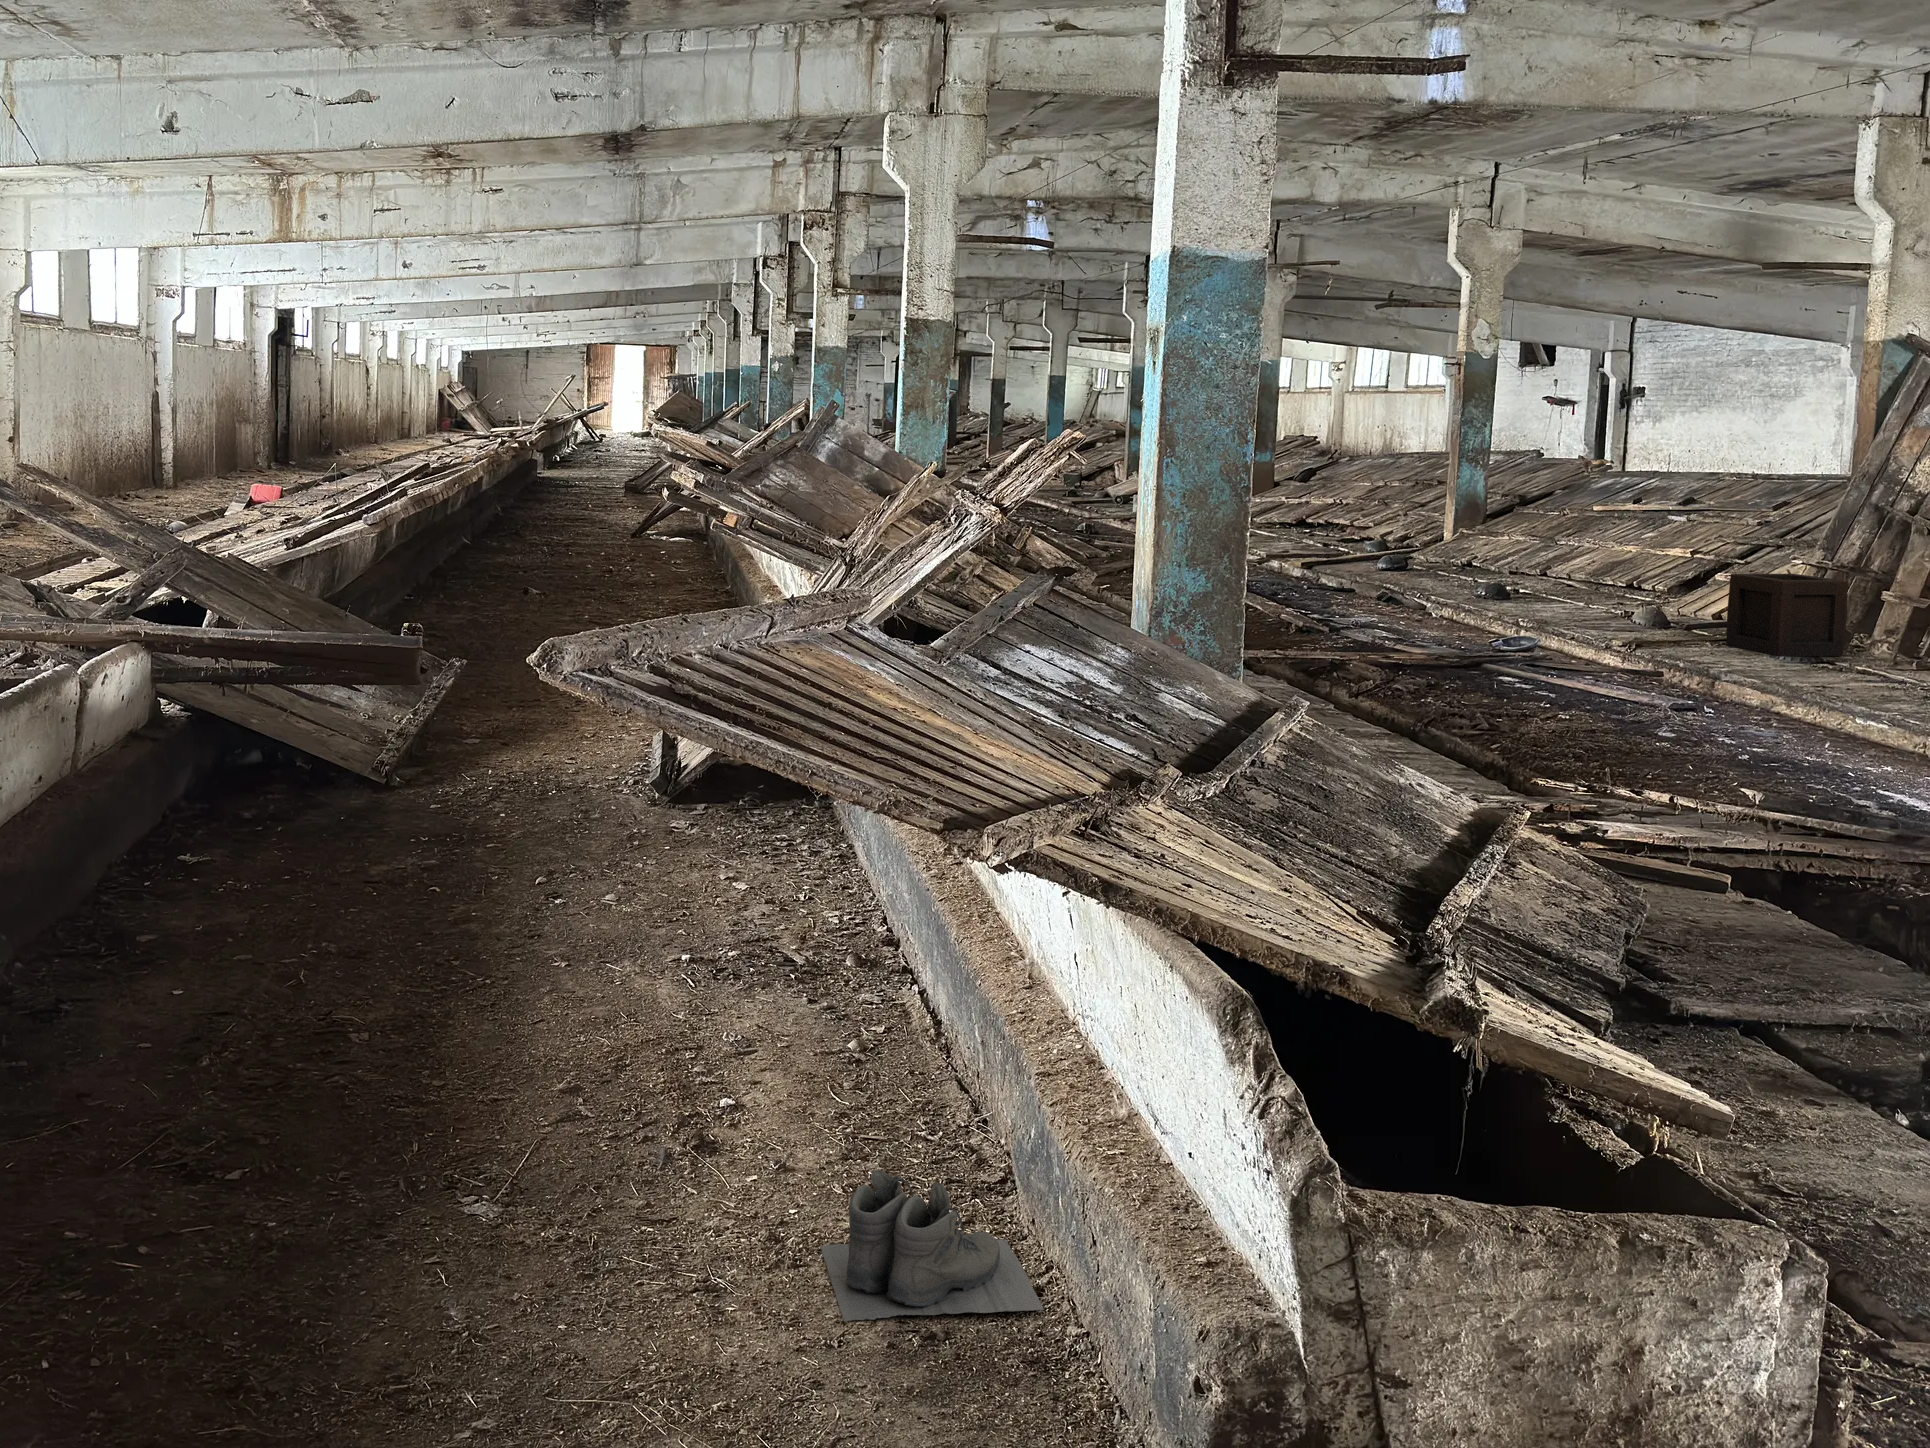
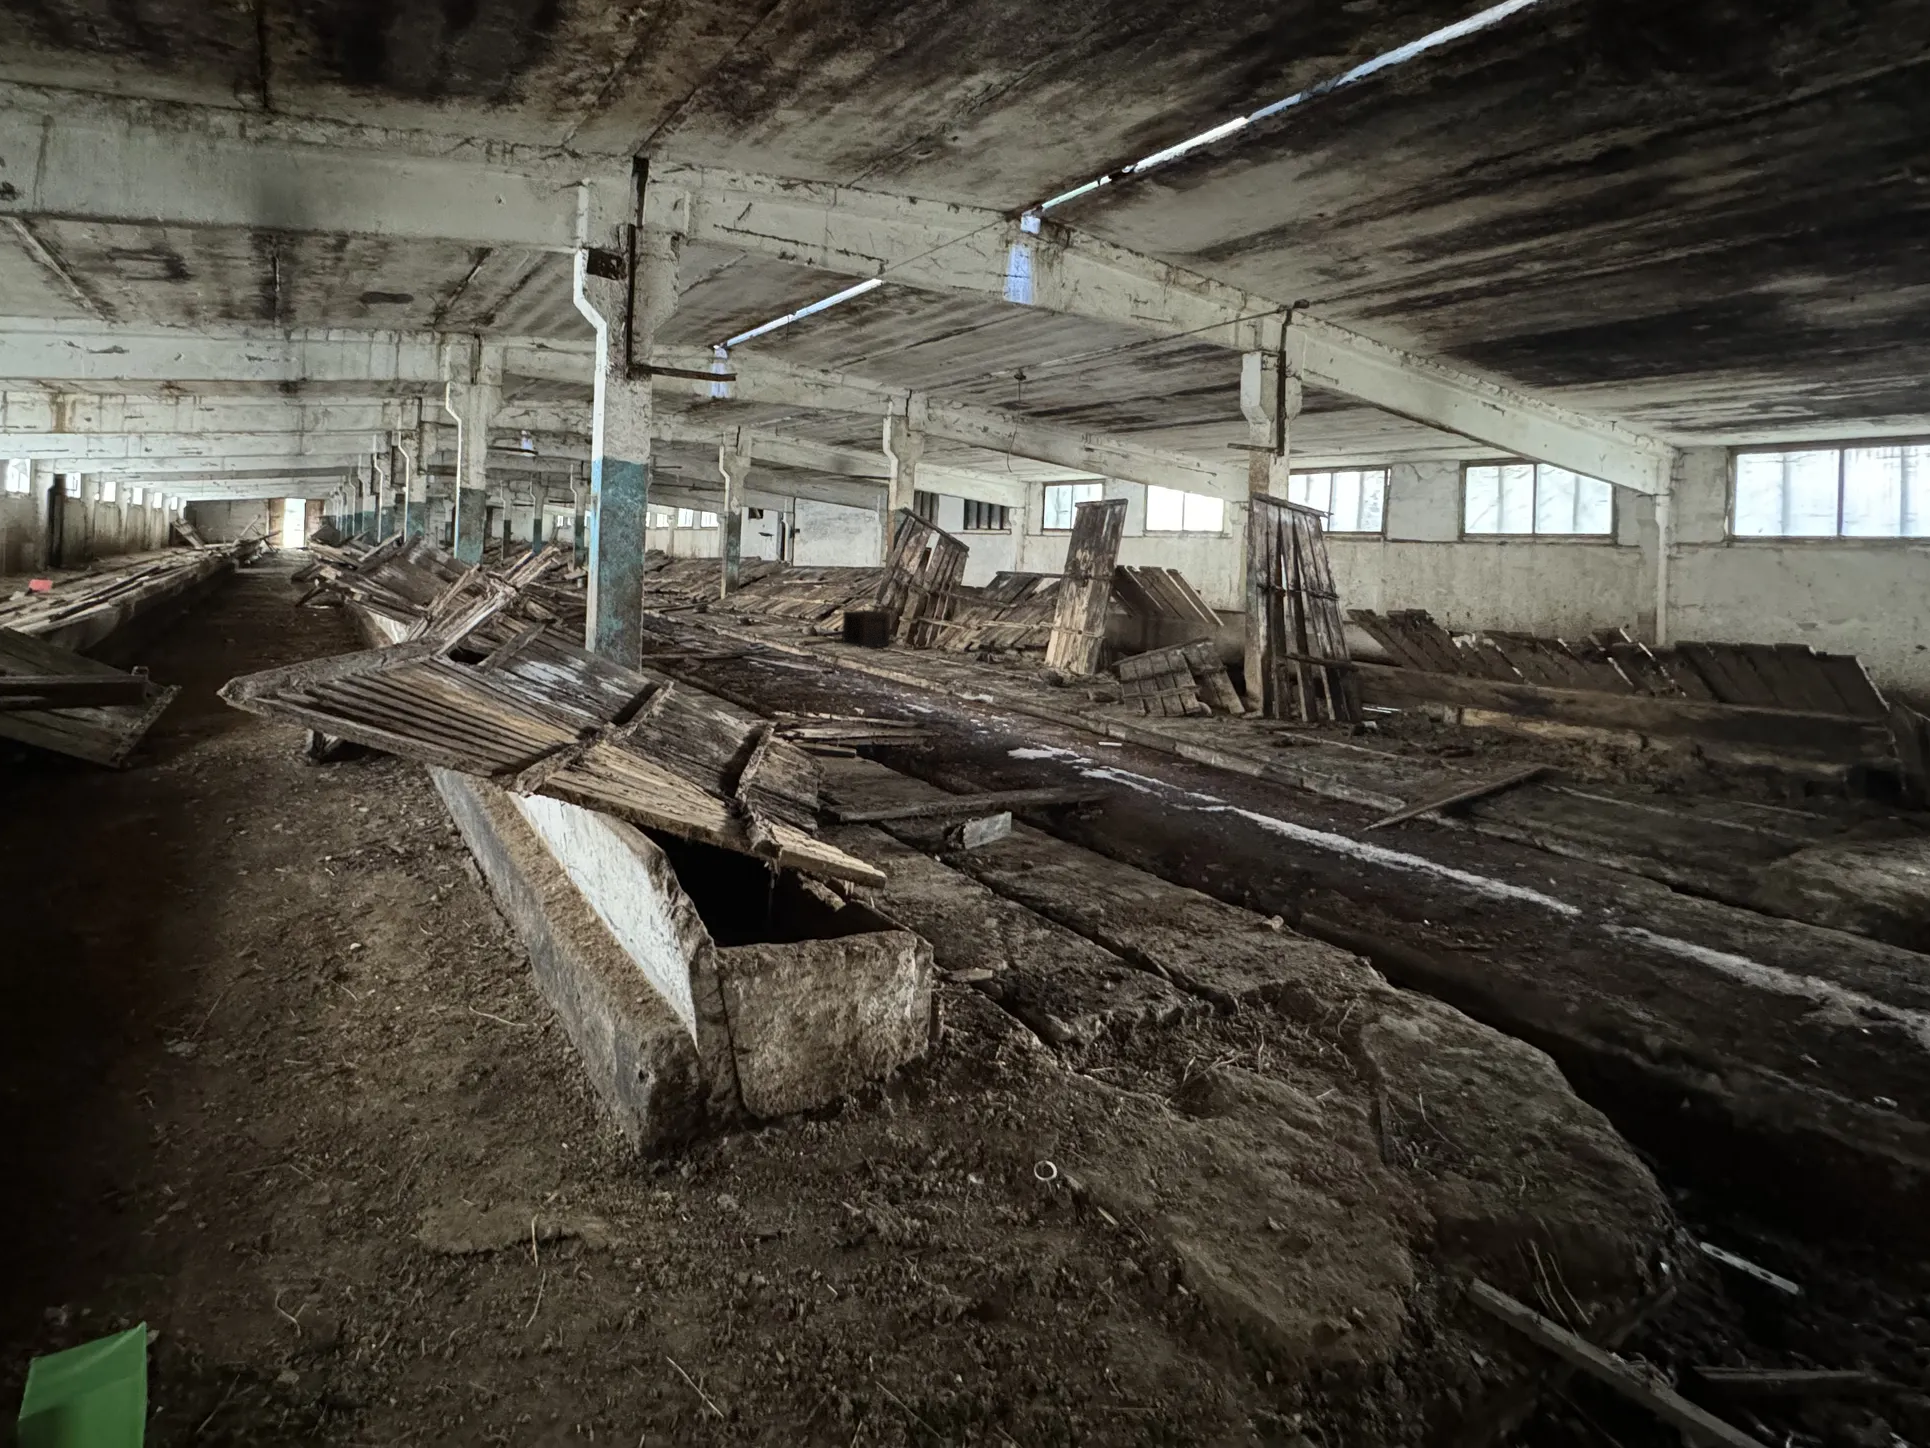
boots: present [820,1170,1044,1322] -> none [415,975,551,1073]

